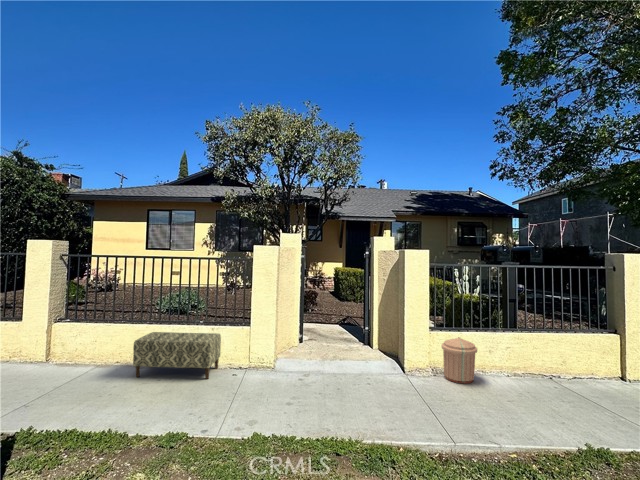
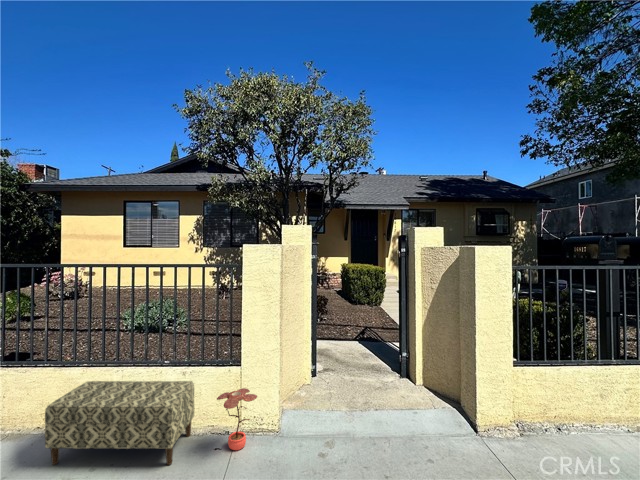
trash can: present [442,337,477,384] -> none [538,381,603,459]
potted plant: none [236,339,261,375] -> present [217,388,257,450]

